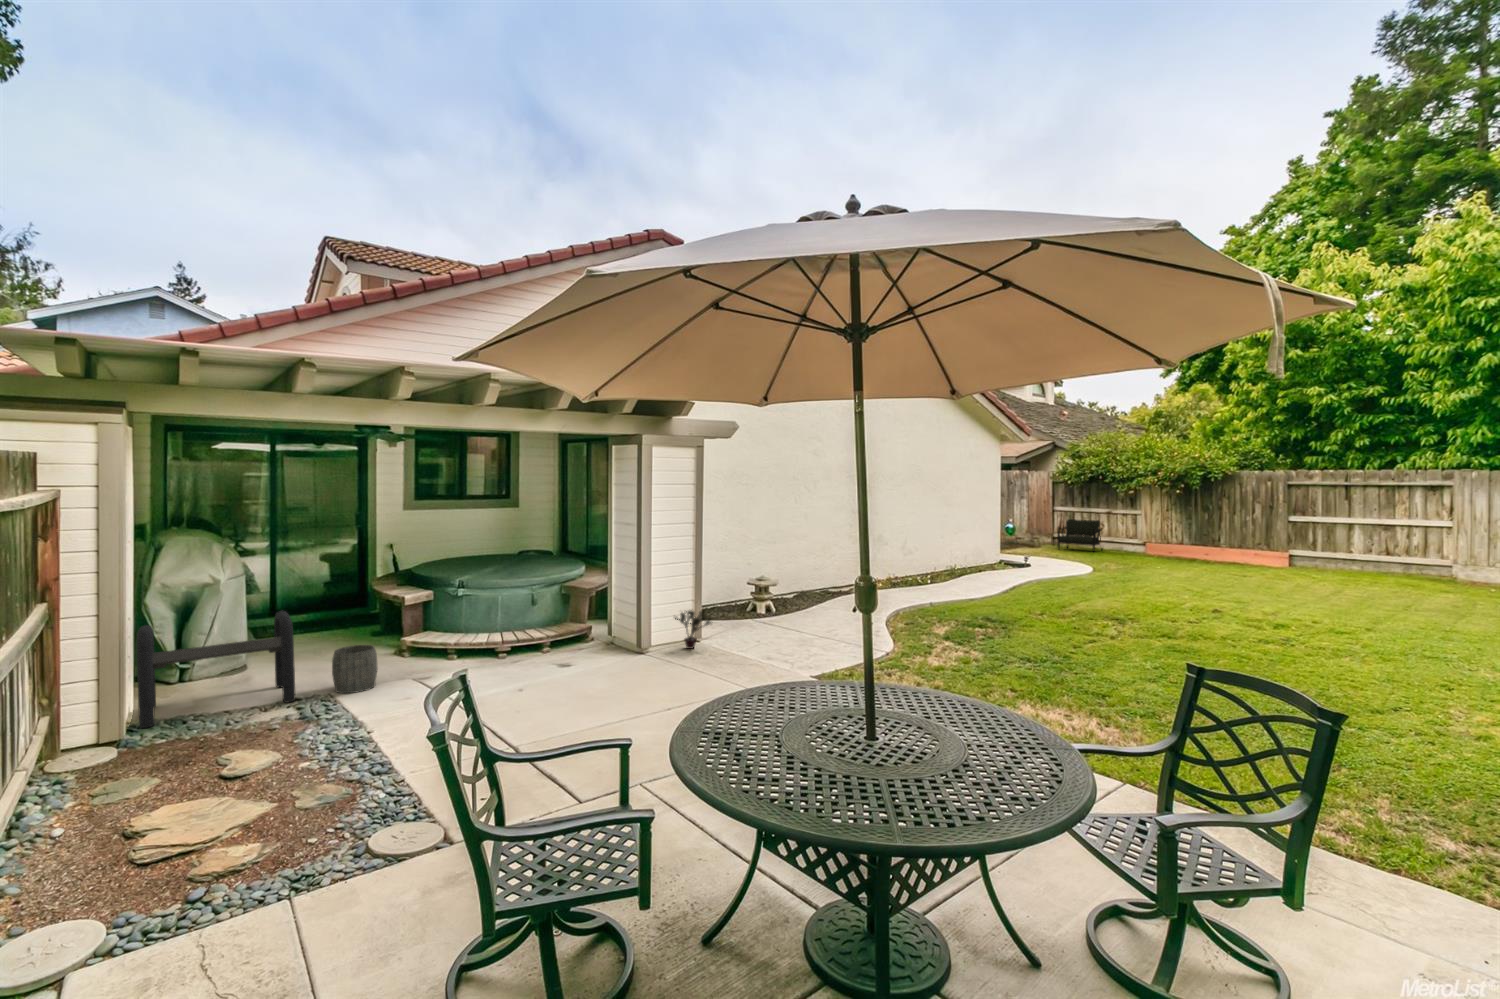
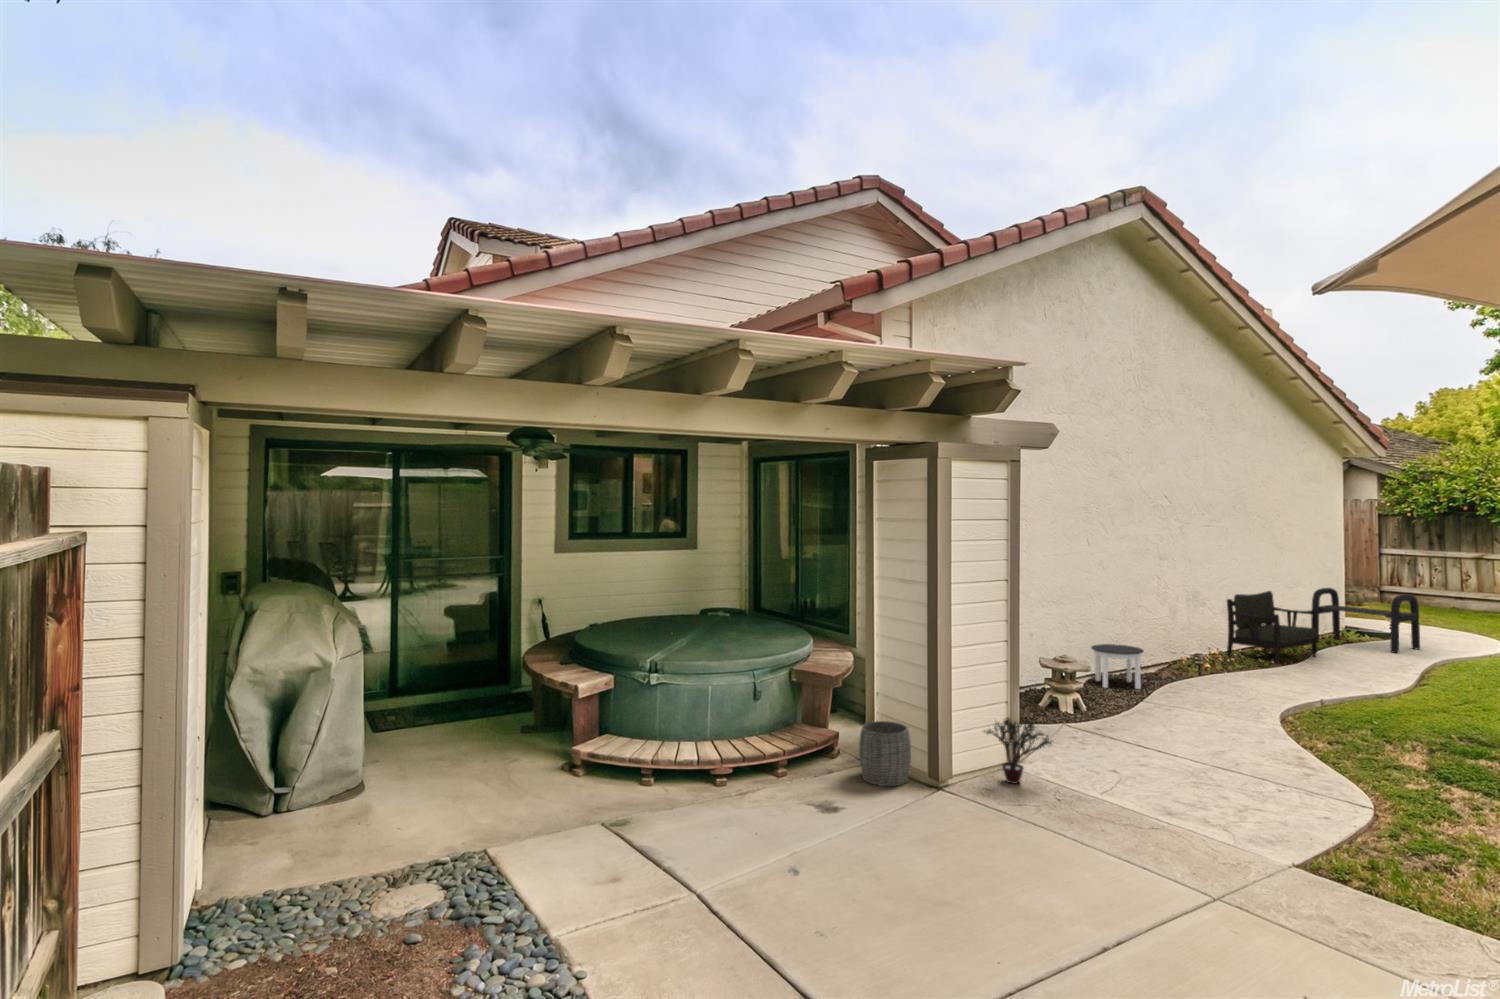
armchair: present [1057,519,1103,552] -> present [1227,591,1318,664]
round table: none [797,571,829,600] -> present [1091,644,1144,689]
bench: present [137,611,296,728] -> present [1312,588,1420,653]
woven basket: present [332,645,378,693] -> present [859,721,911,786]

